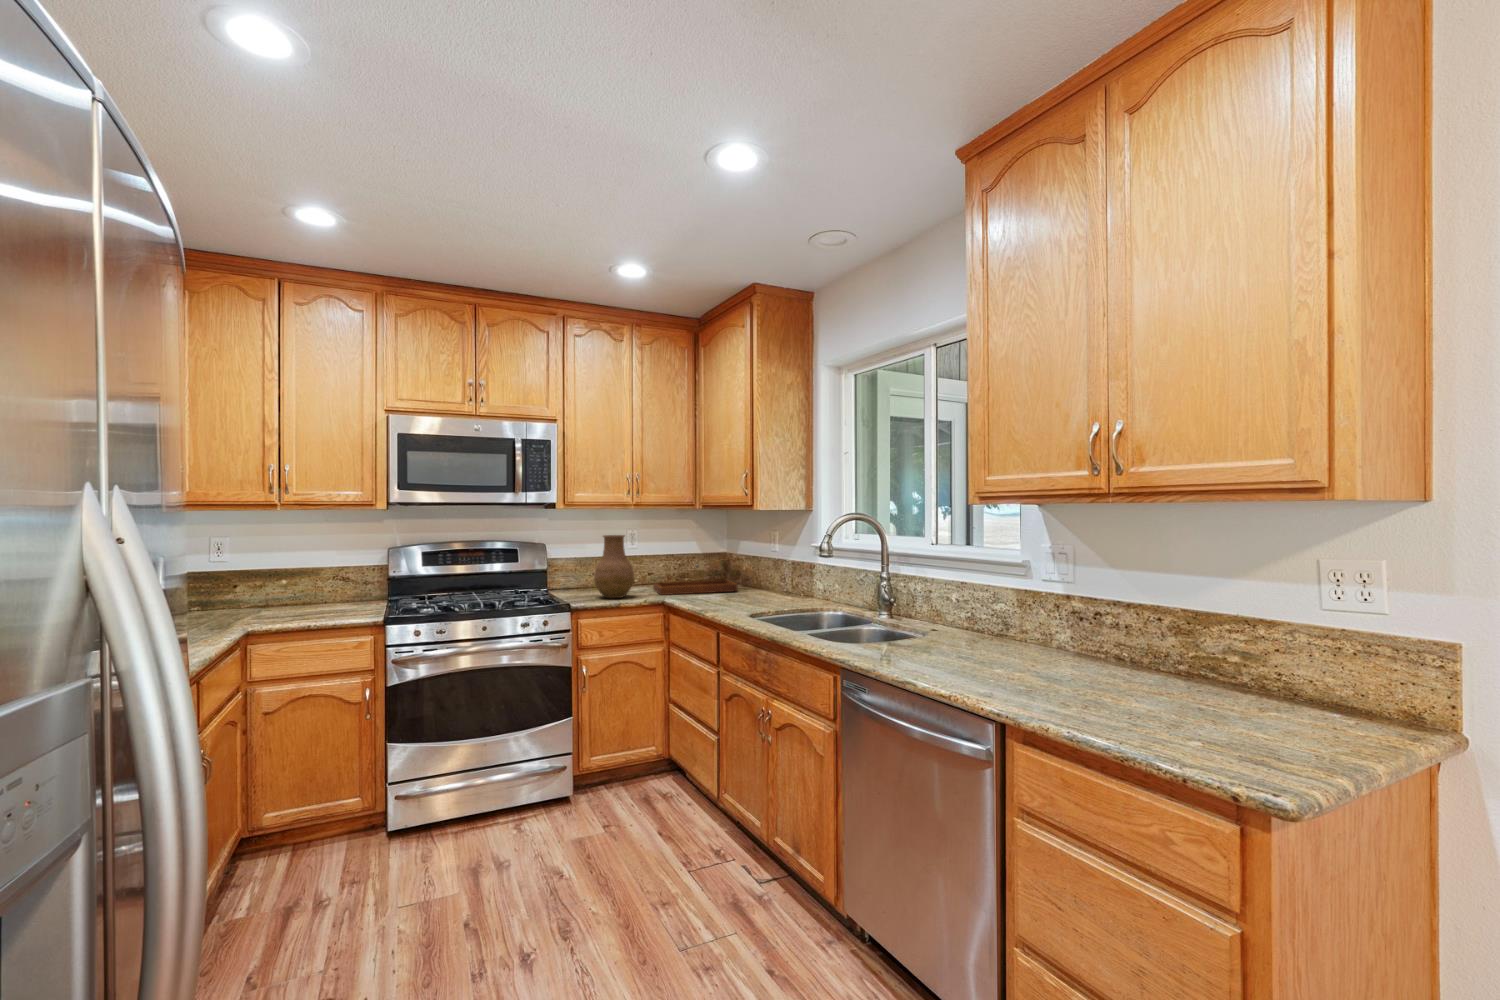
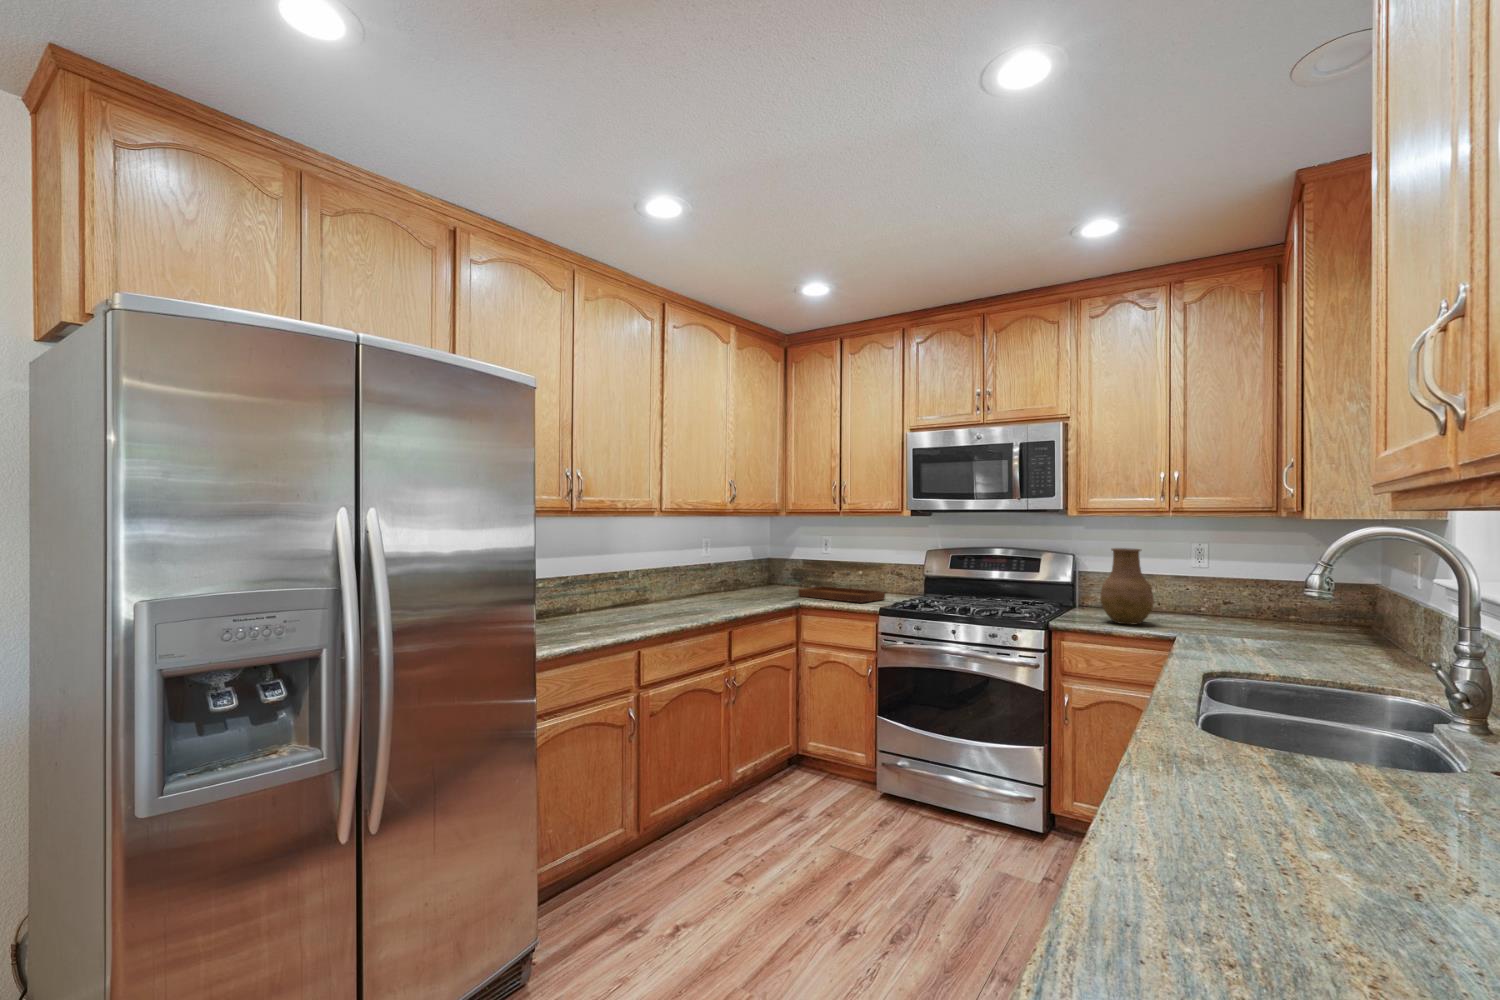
tray: present [653,564,738,595] -> present [798,571,885,603]

